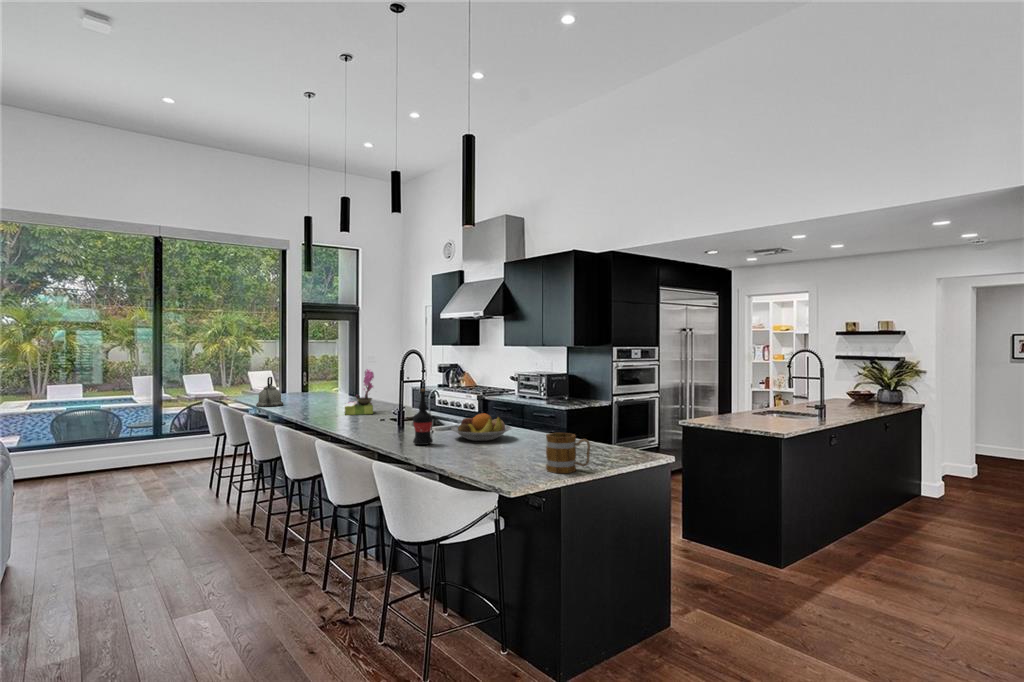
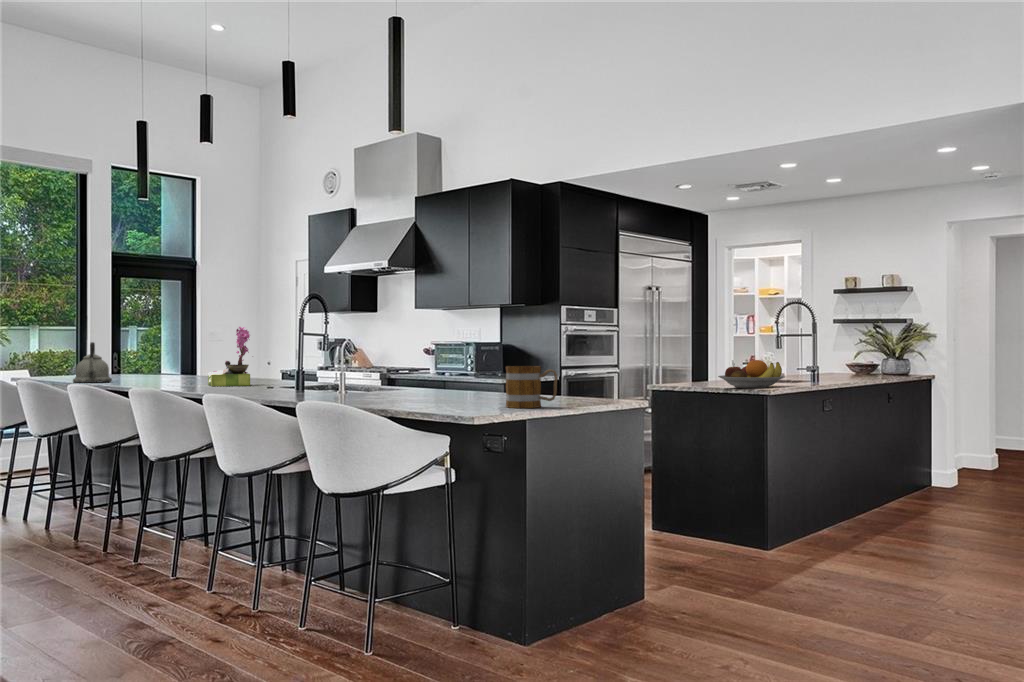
wine bottle: present [413,389,433,445] -> none [330,329,355,398]
fruit bowl: present [451,413,511,441] -> present [718,360,785,388]

